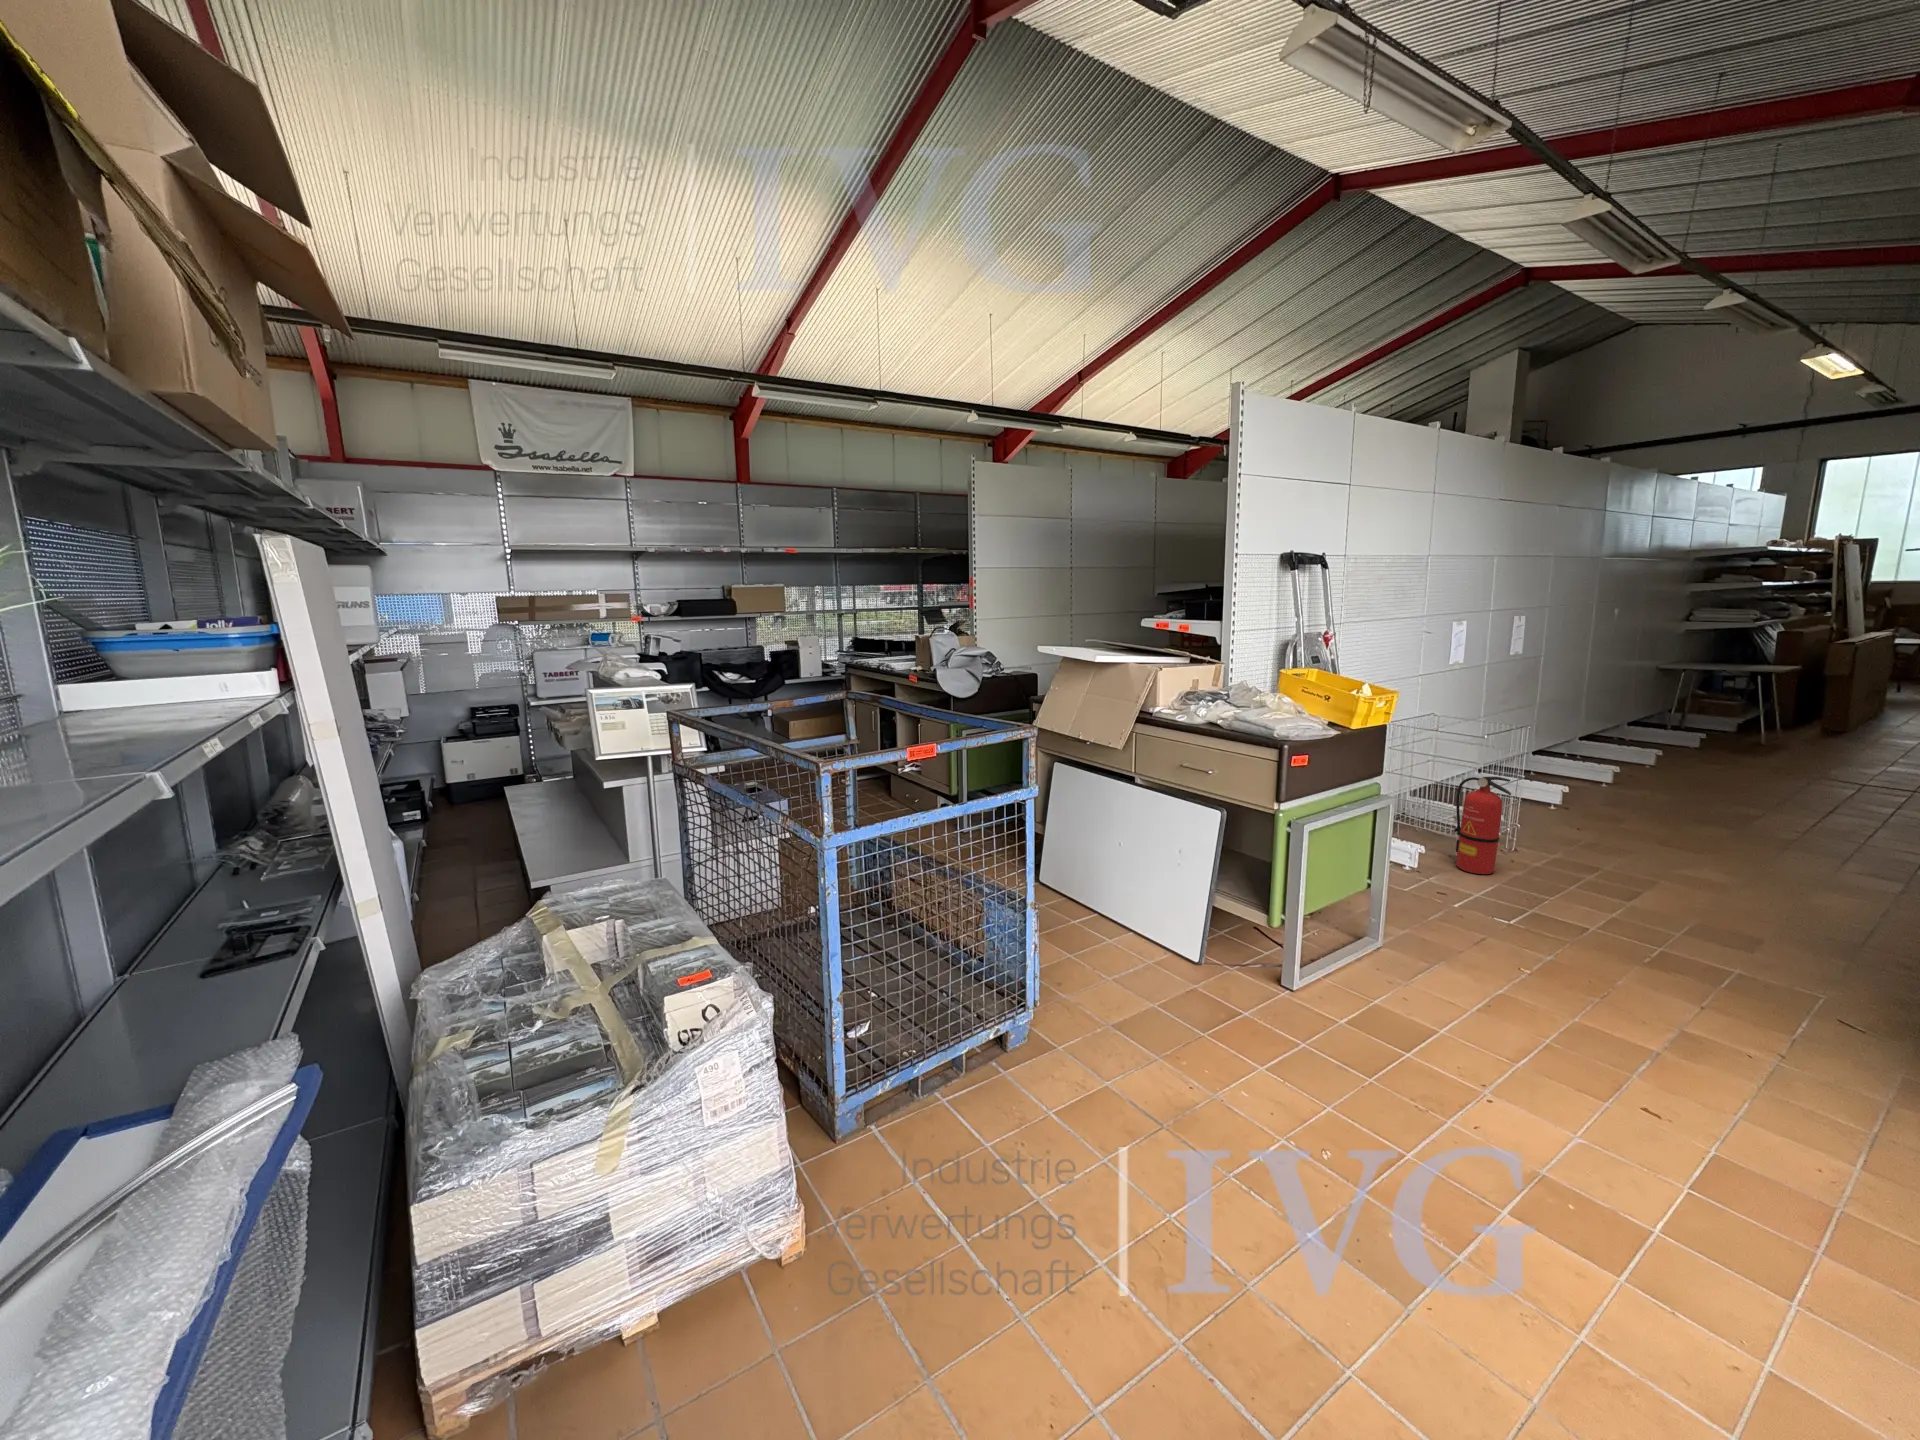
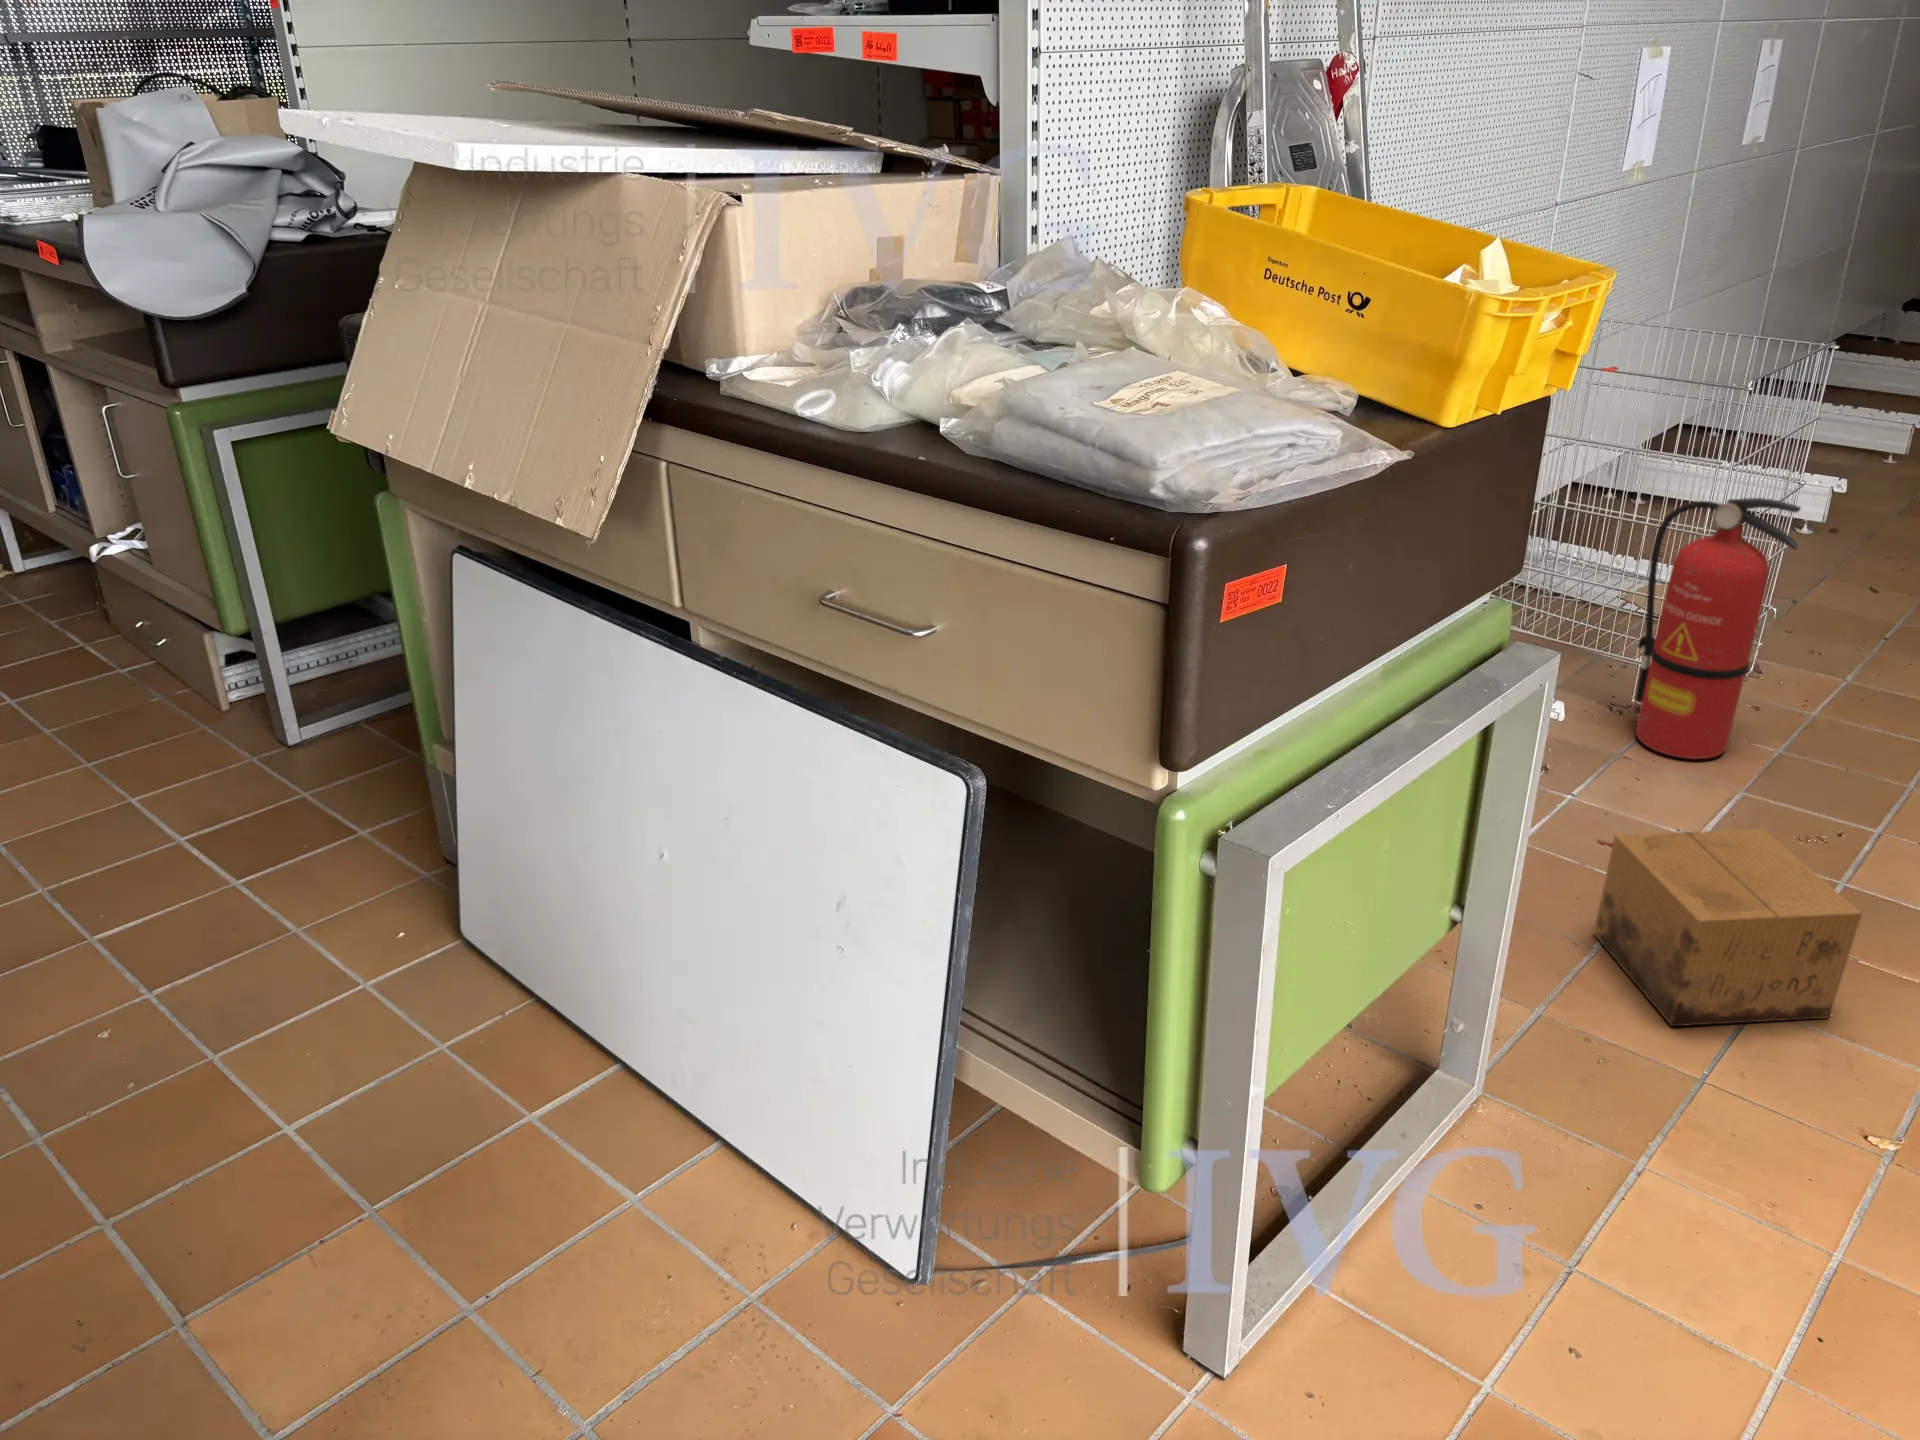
cardboard box: none [1429,878,1521,943] -> present [1594,829,1862,1026]

